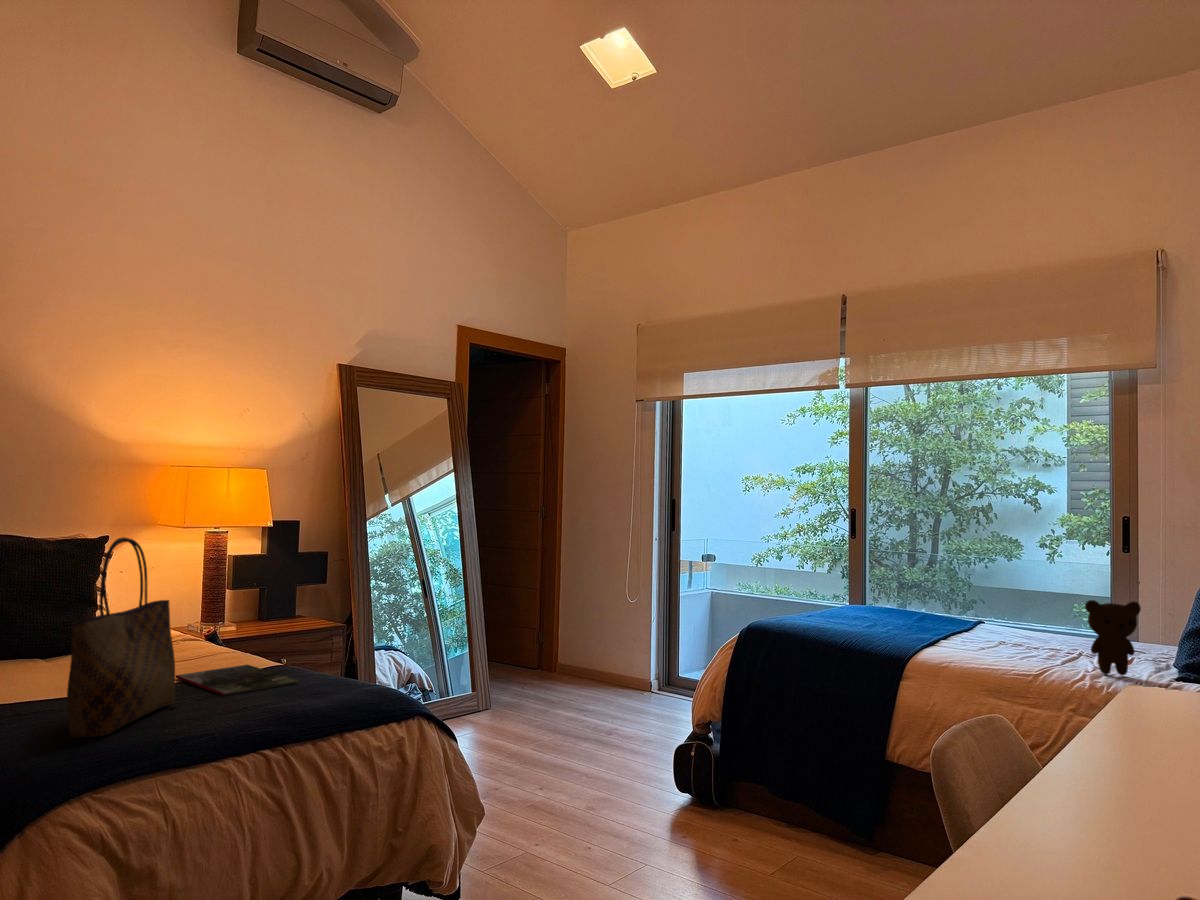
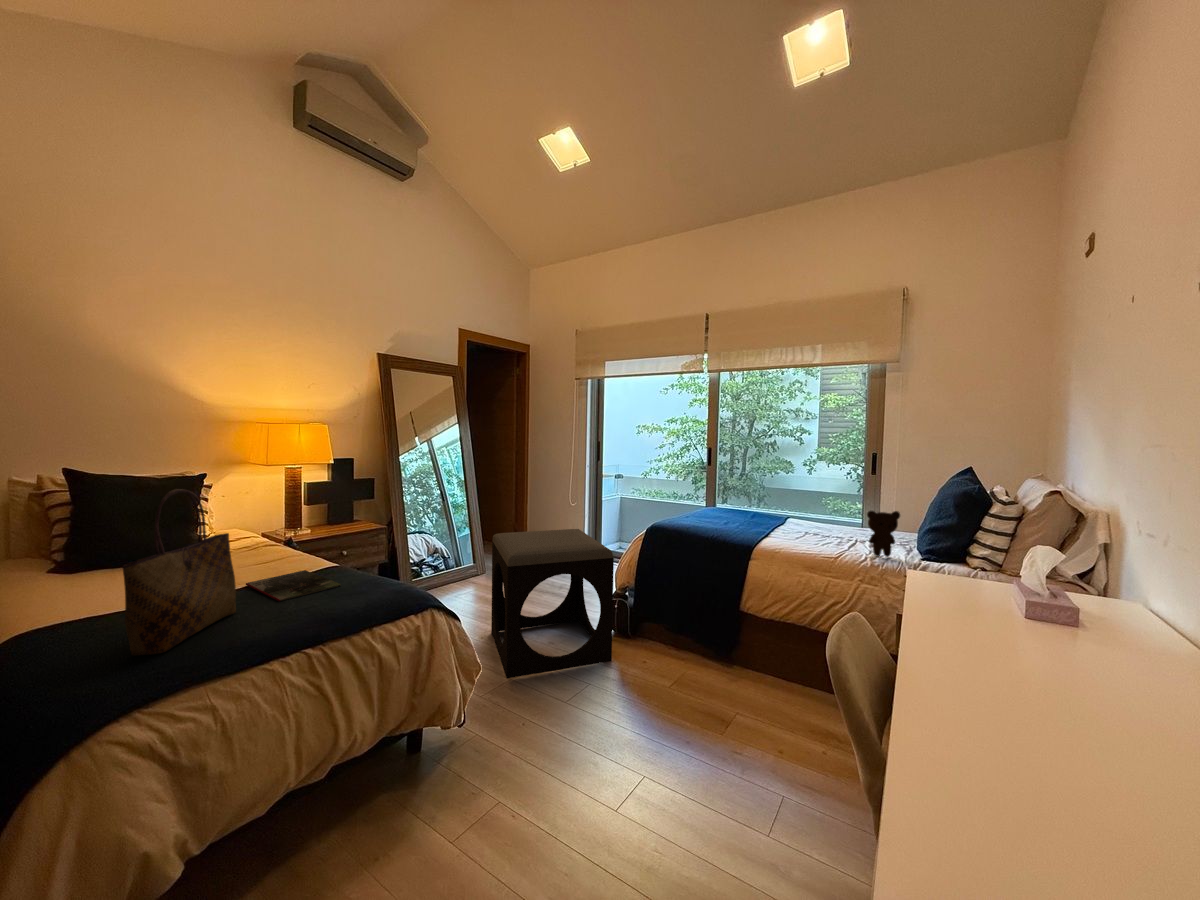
footstool: none [498,630,685,849] -> present [491,529,614,678]

